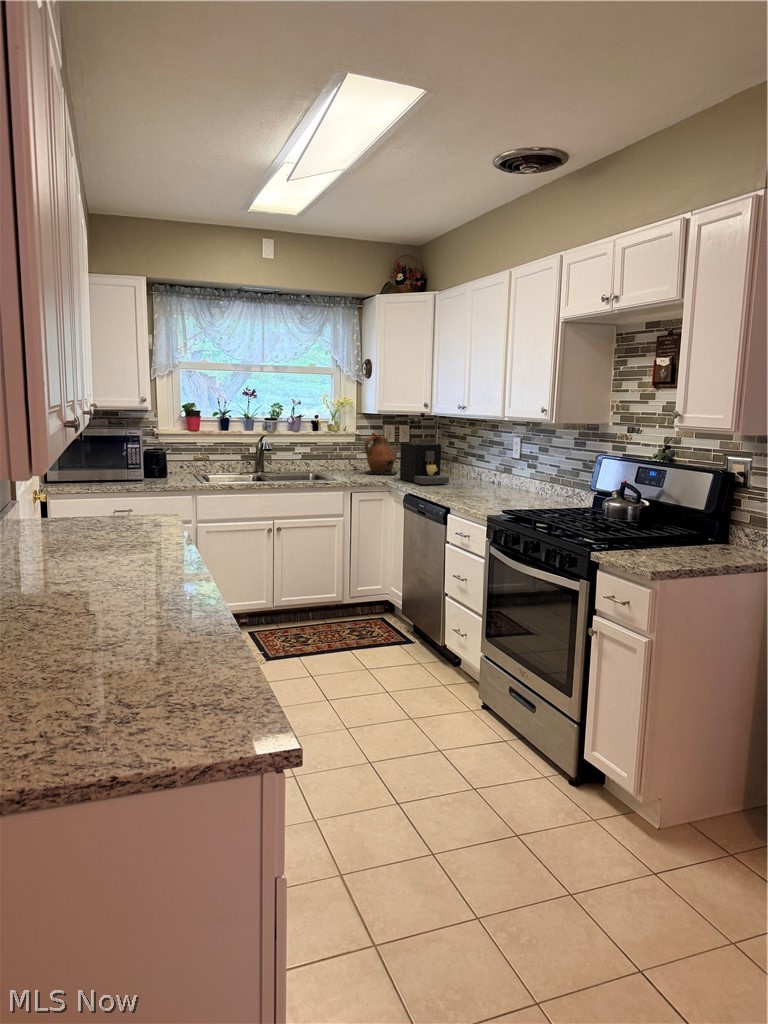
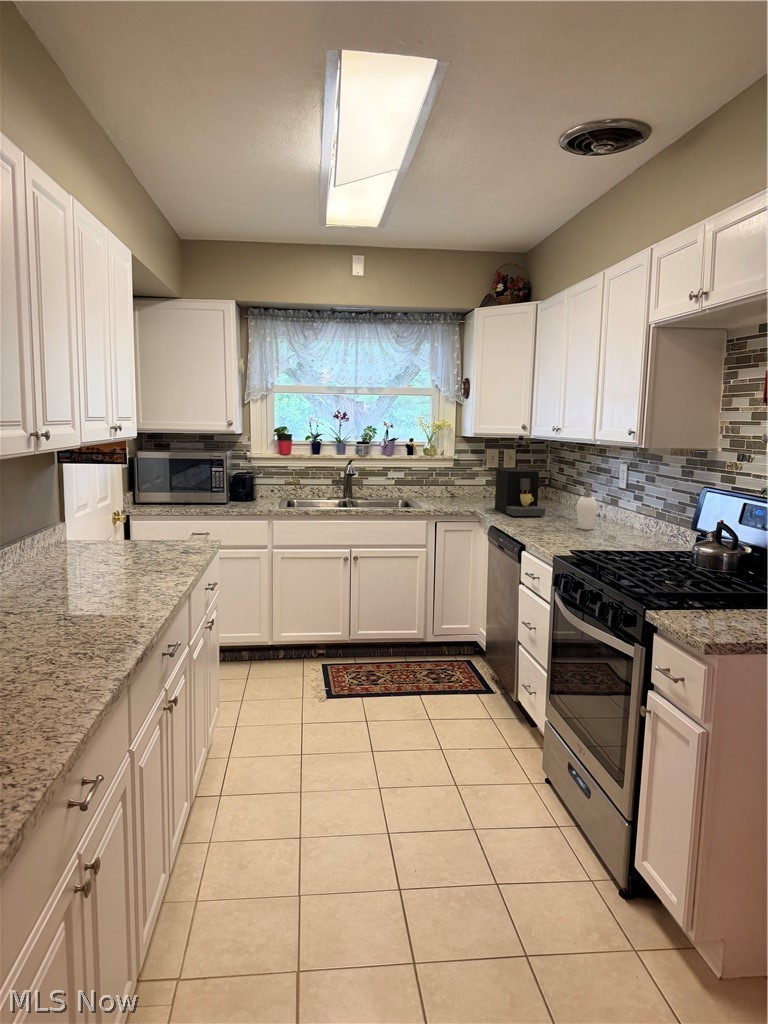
ceramic pitcher: present [365,433,397,474] -> none [461,457,499,504]
soap dispenser: none [482,454,500,494] -> present [577,484,597,530]

